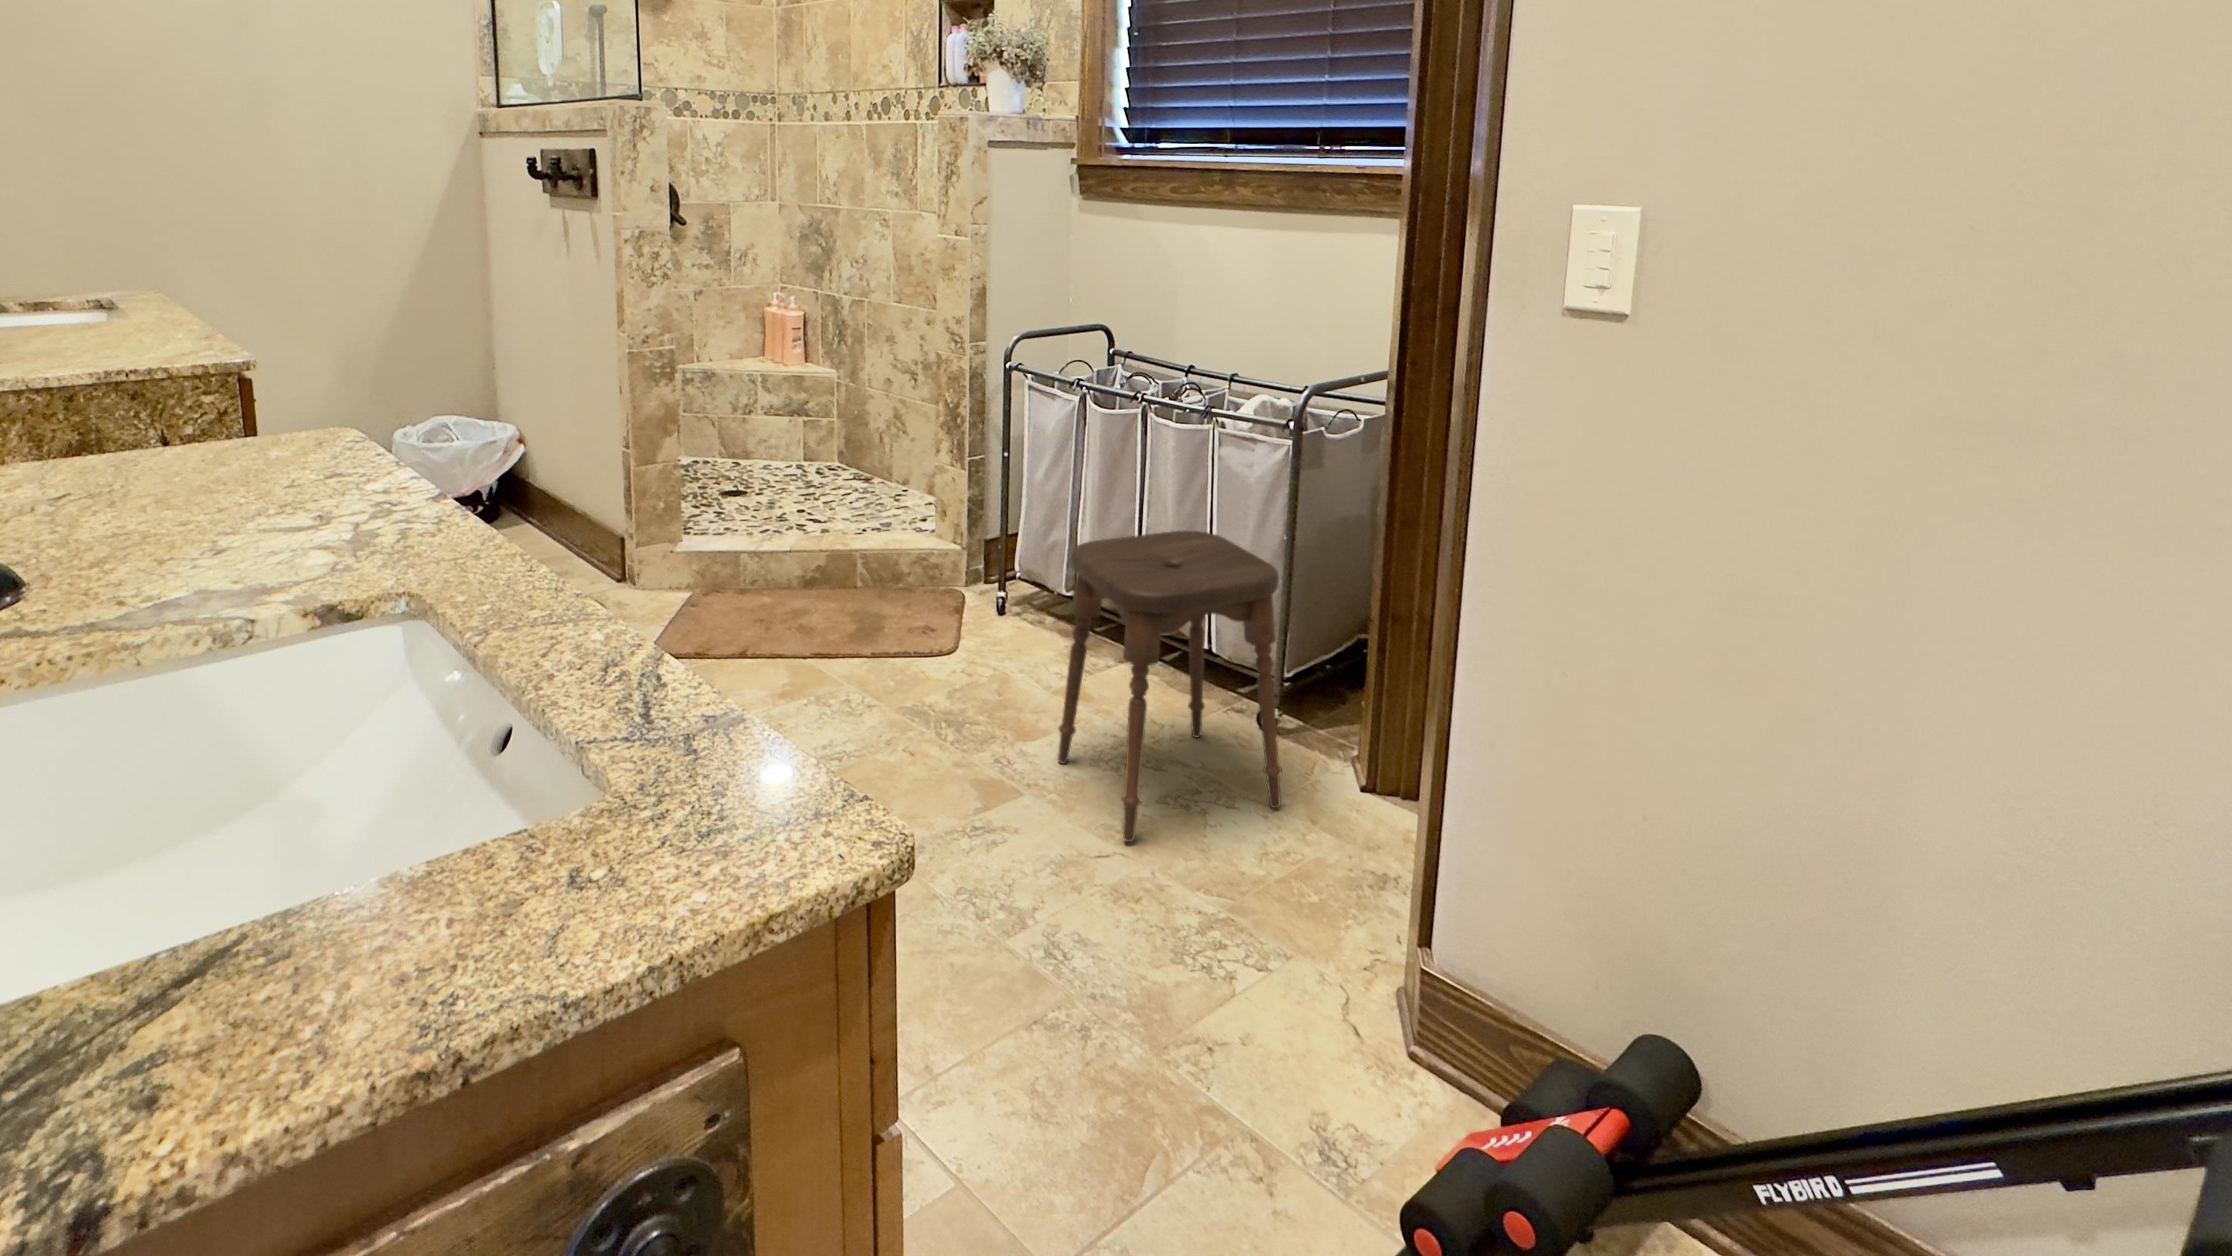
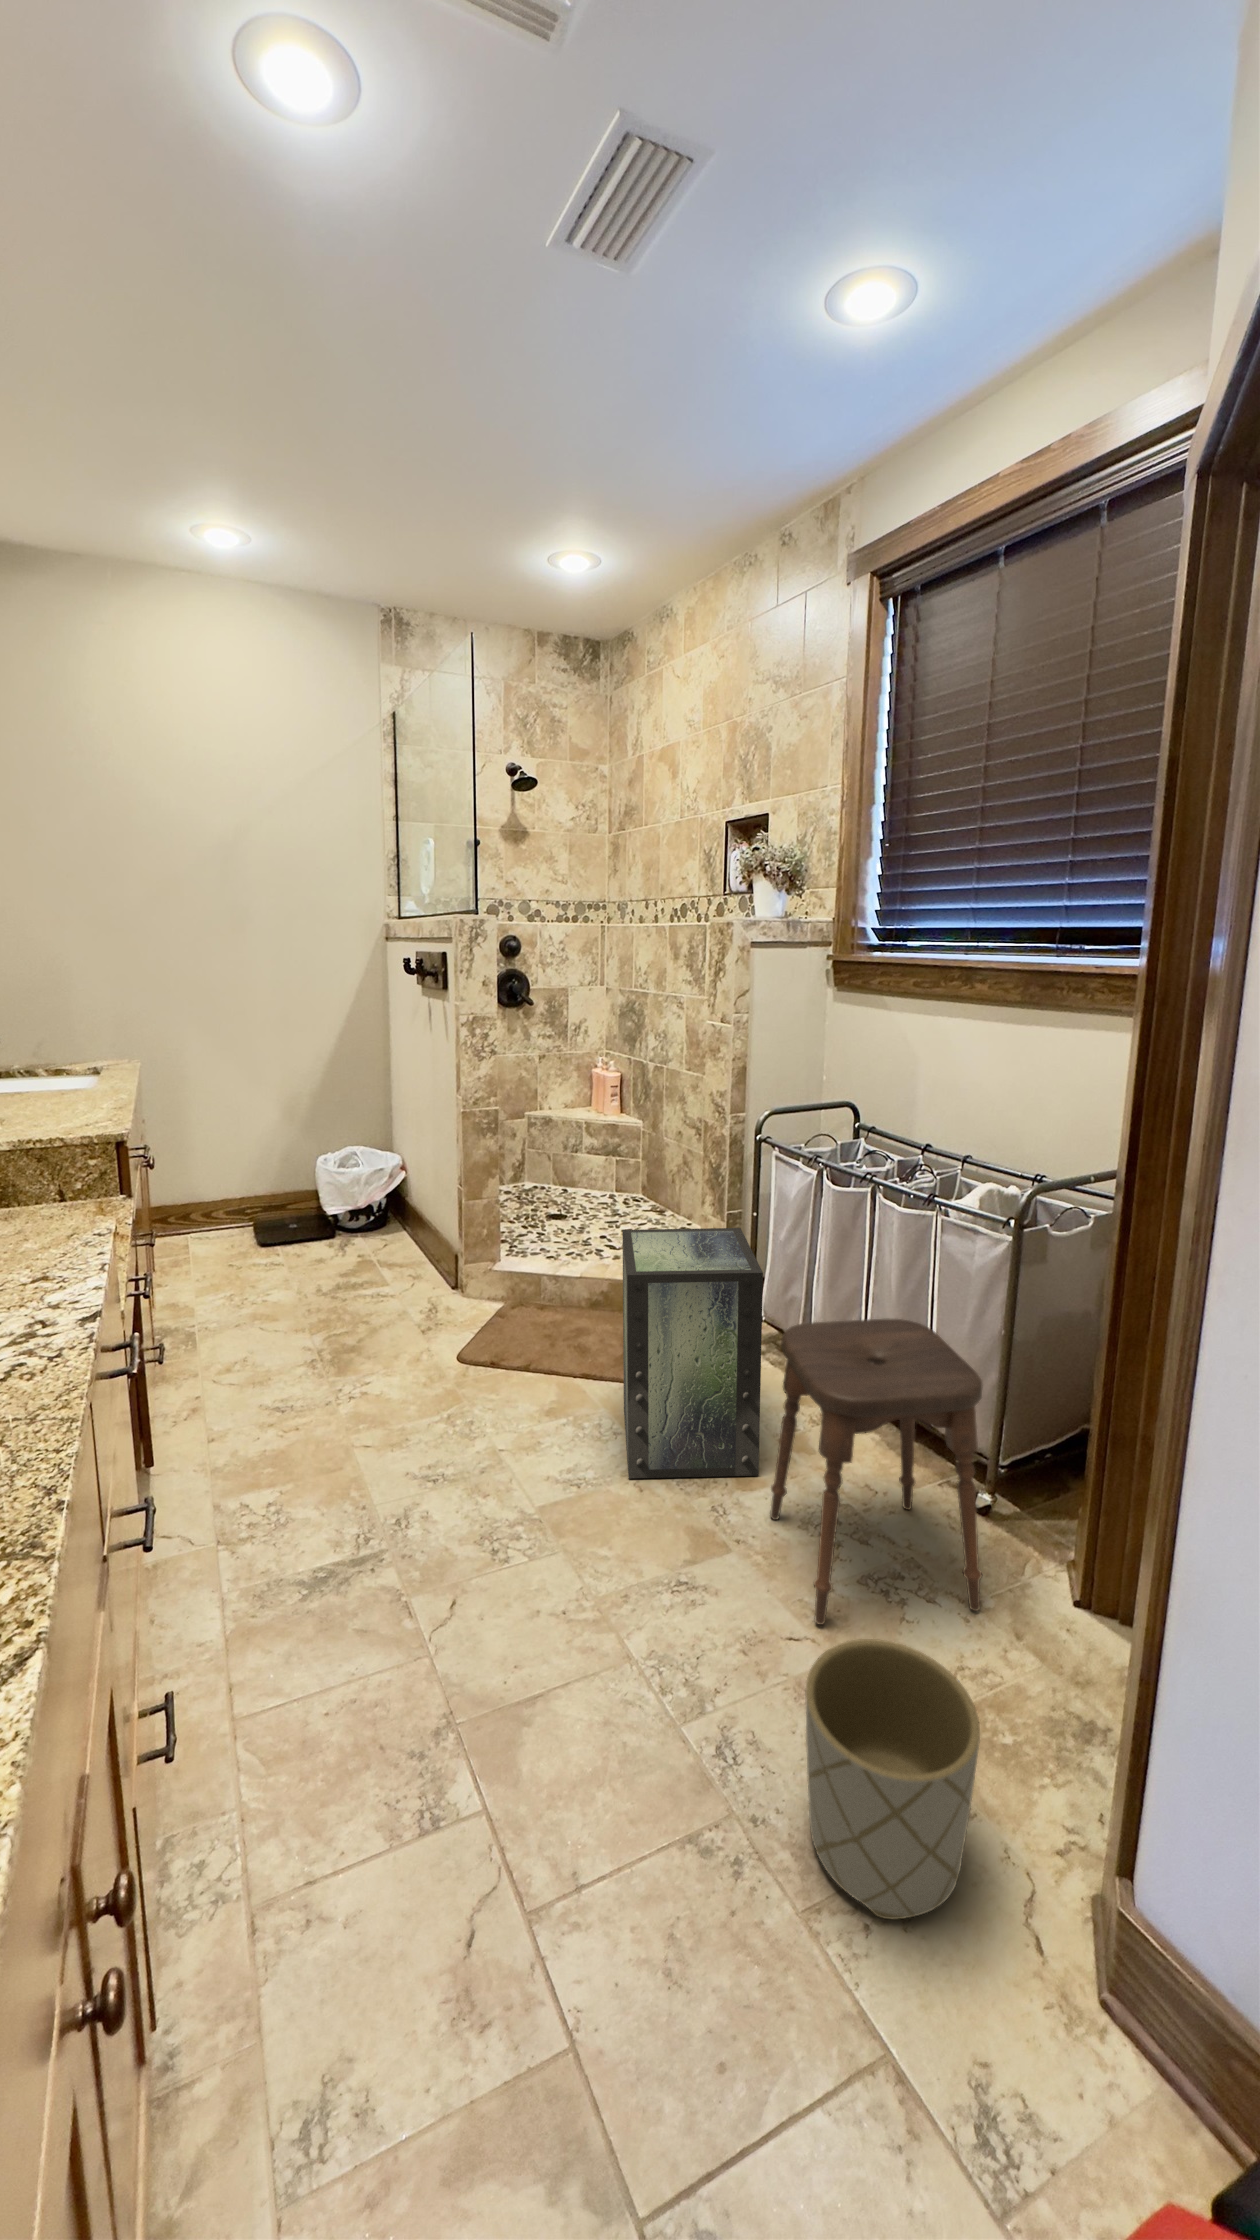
storage box: none [864,460,1040,748] -> present [622,1228,763,1478]
planter: none [1148,806,1312,1046] -> present [805,1639,980,1919]

